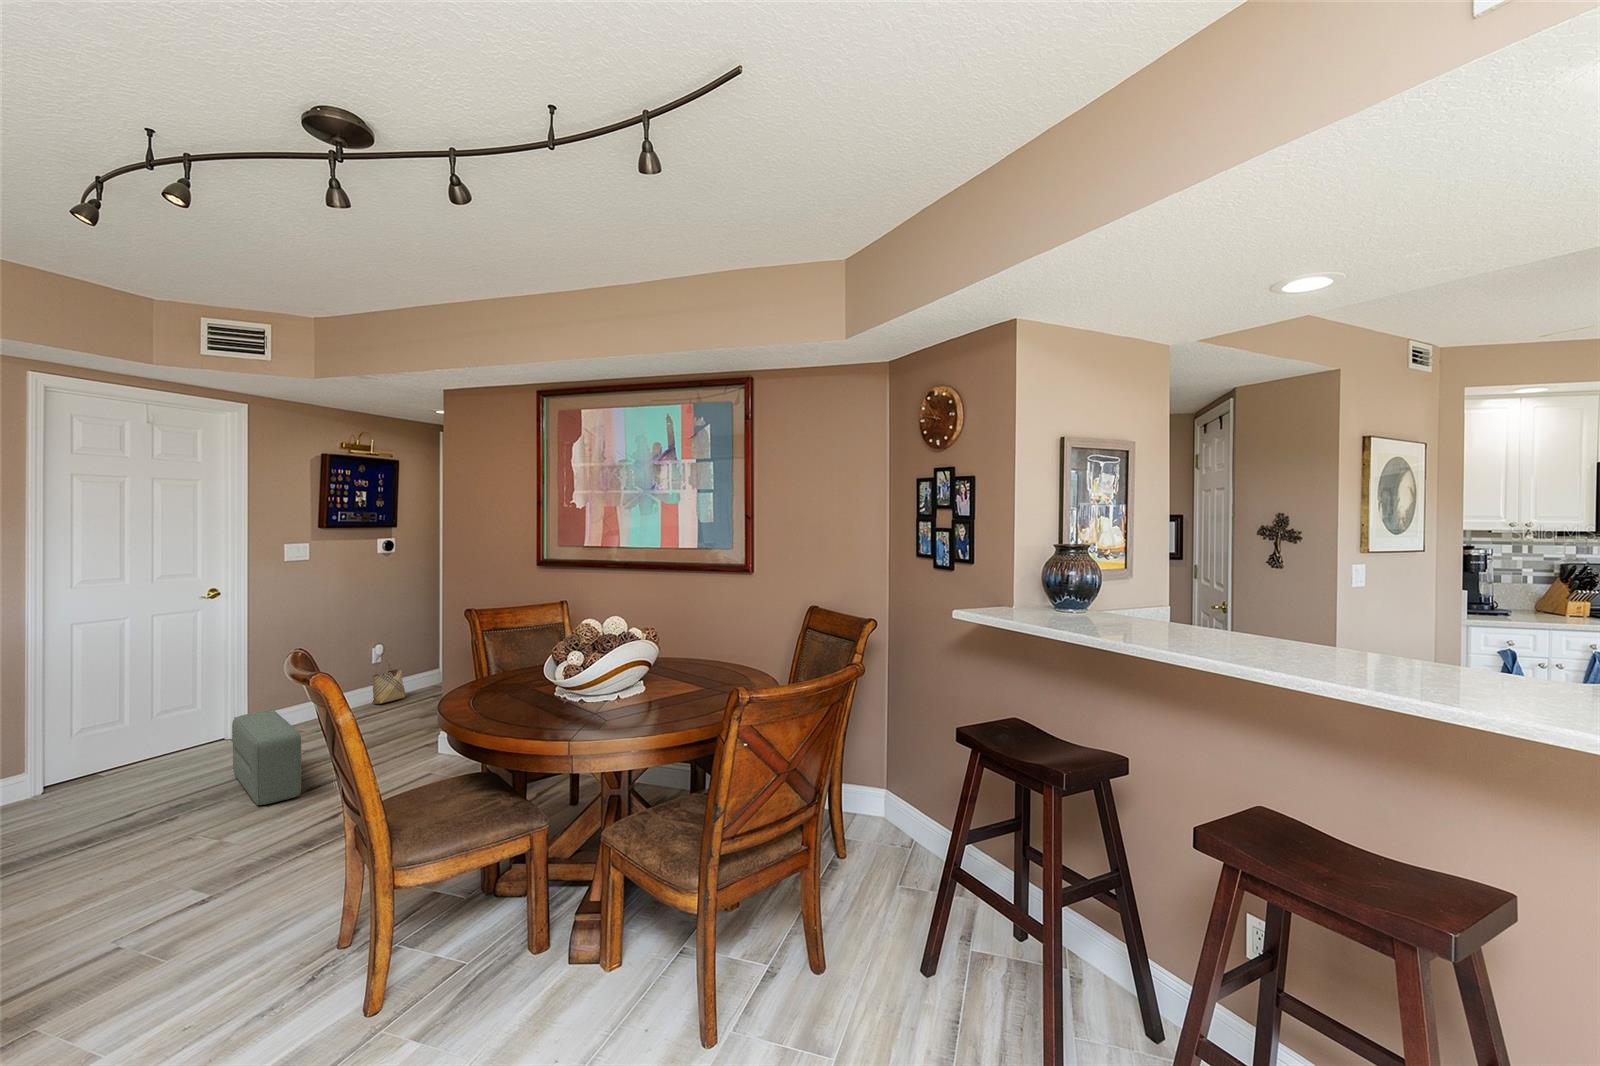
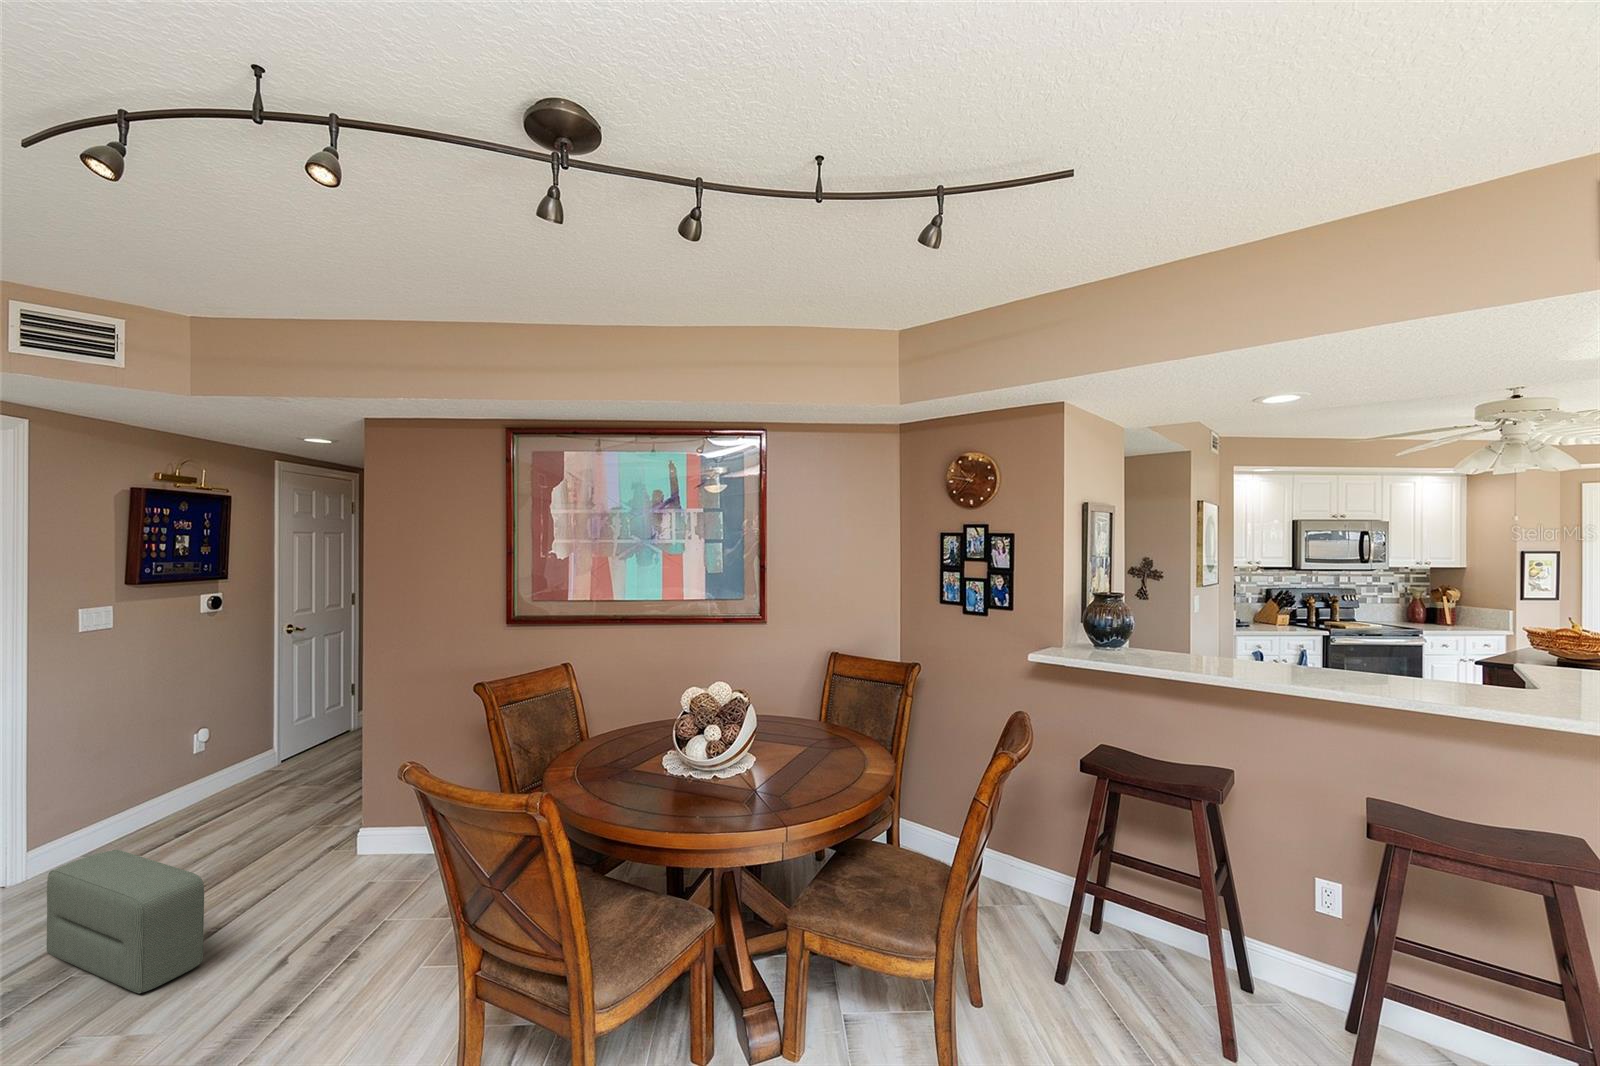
woven basket: present [372,656,405,704] -> none [197,743,242,810]

